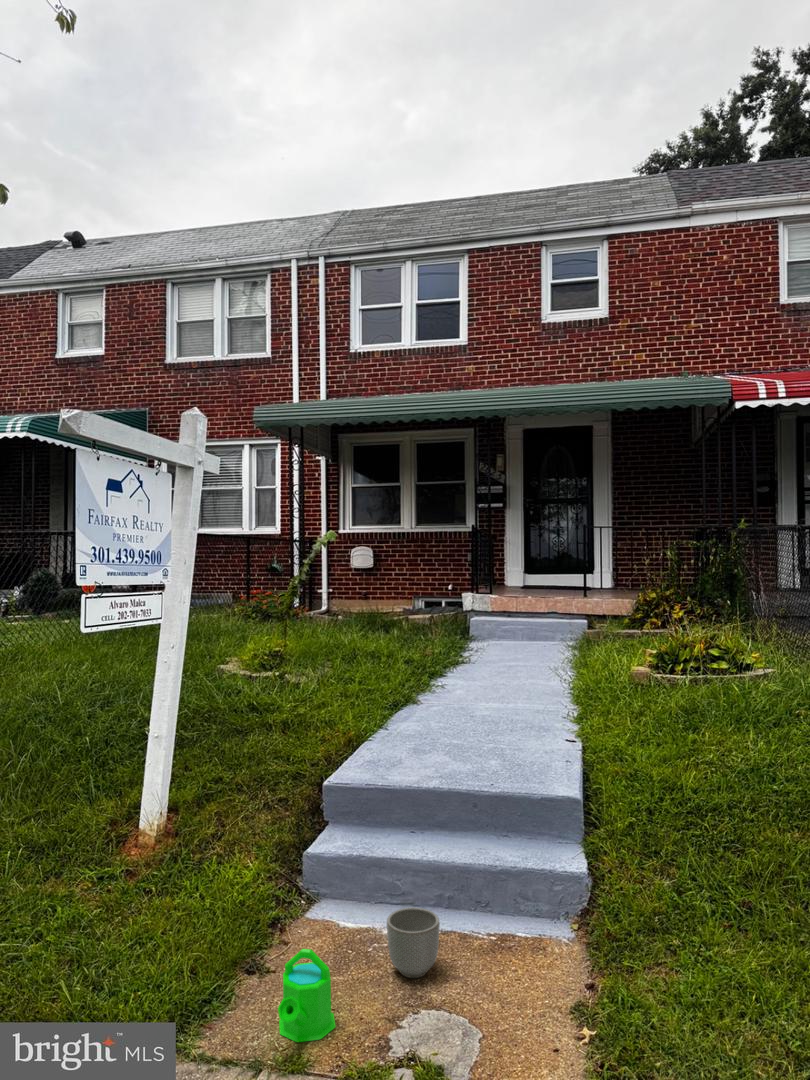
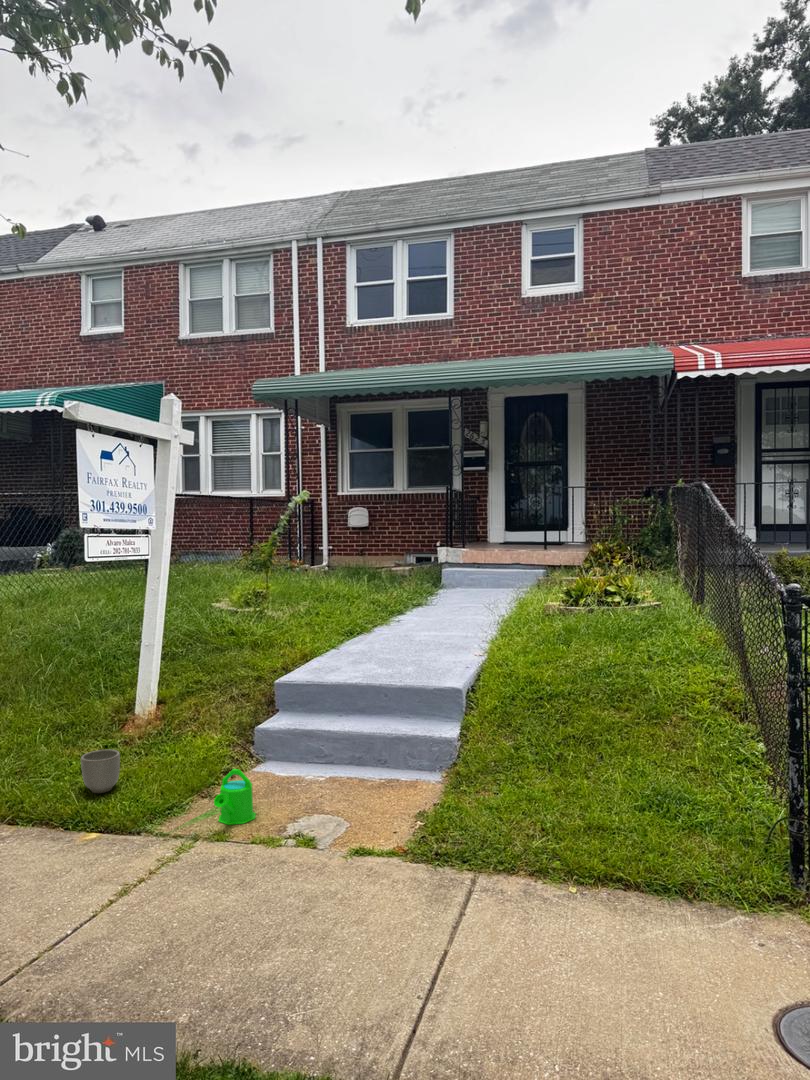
planter: present [387,907,440,978] -> present [81,750,120,793]

